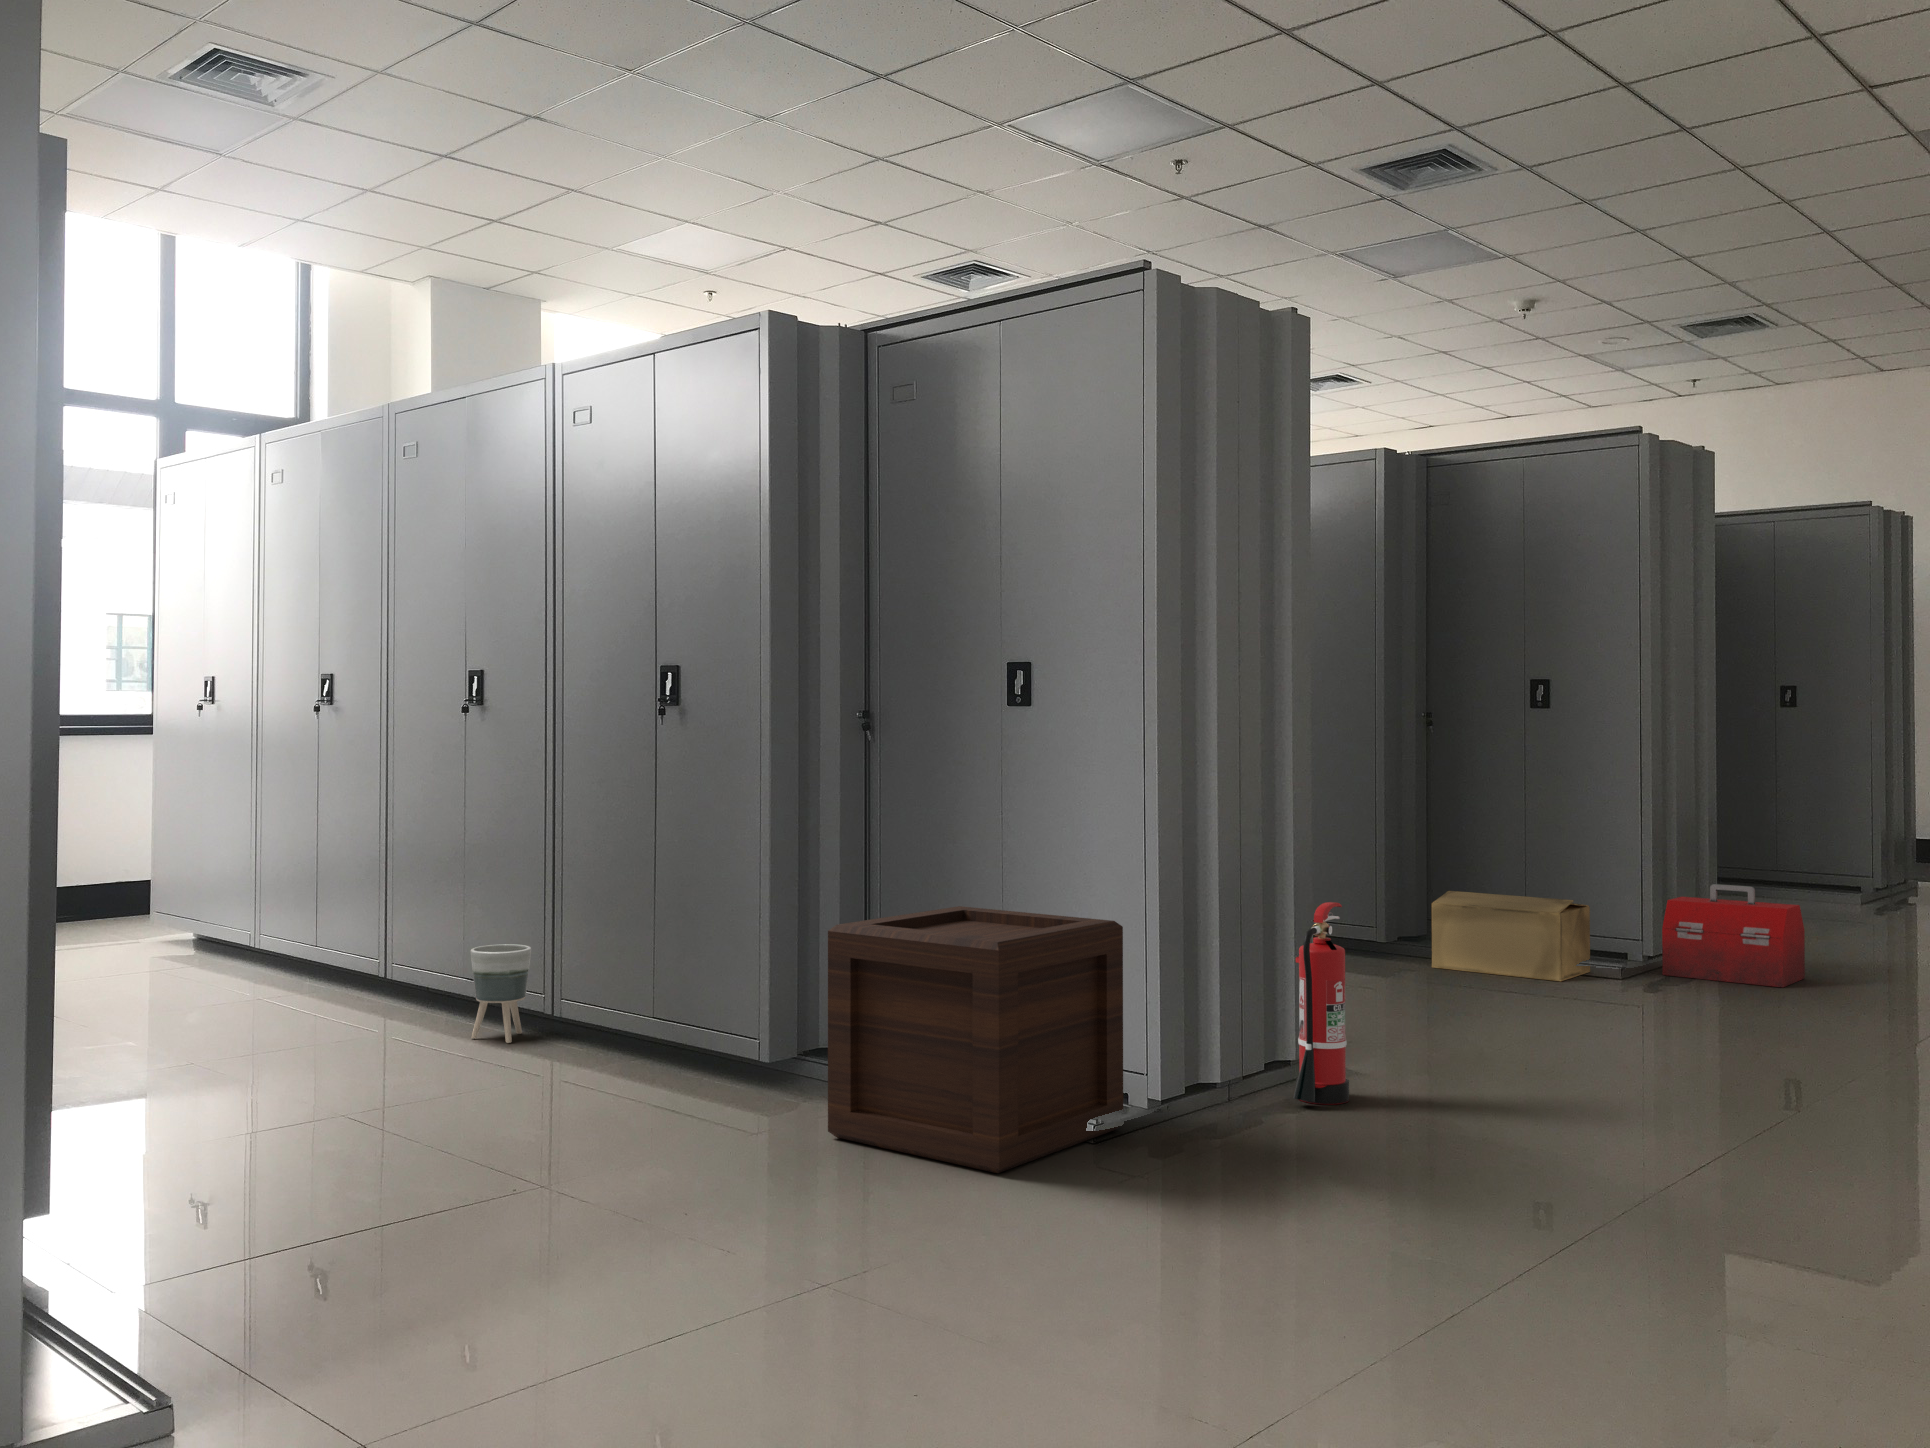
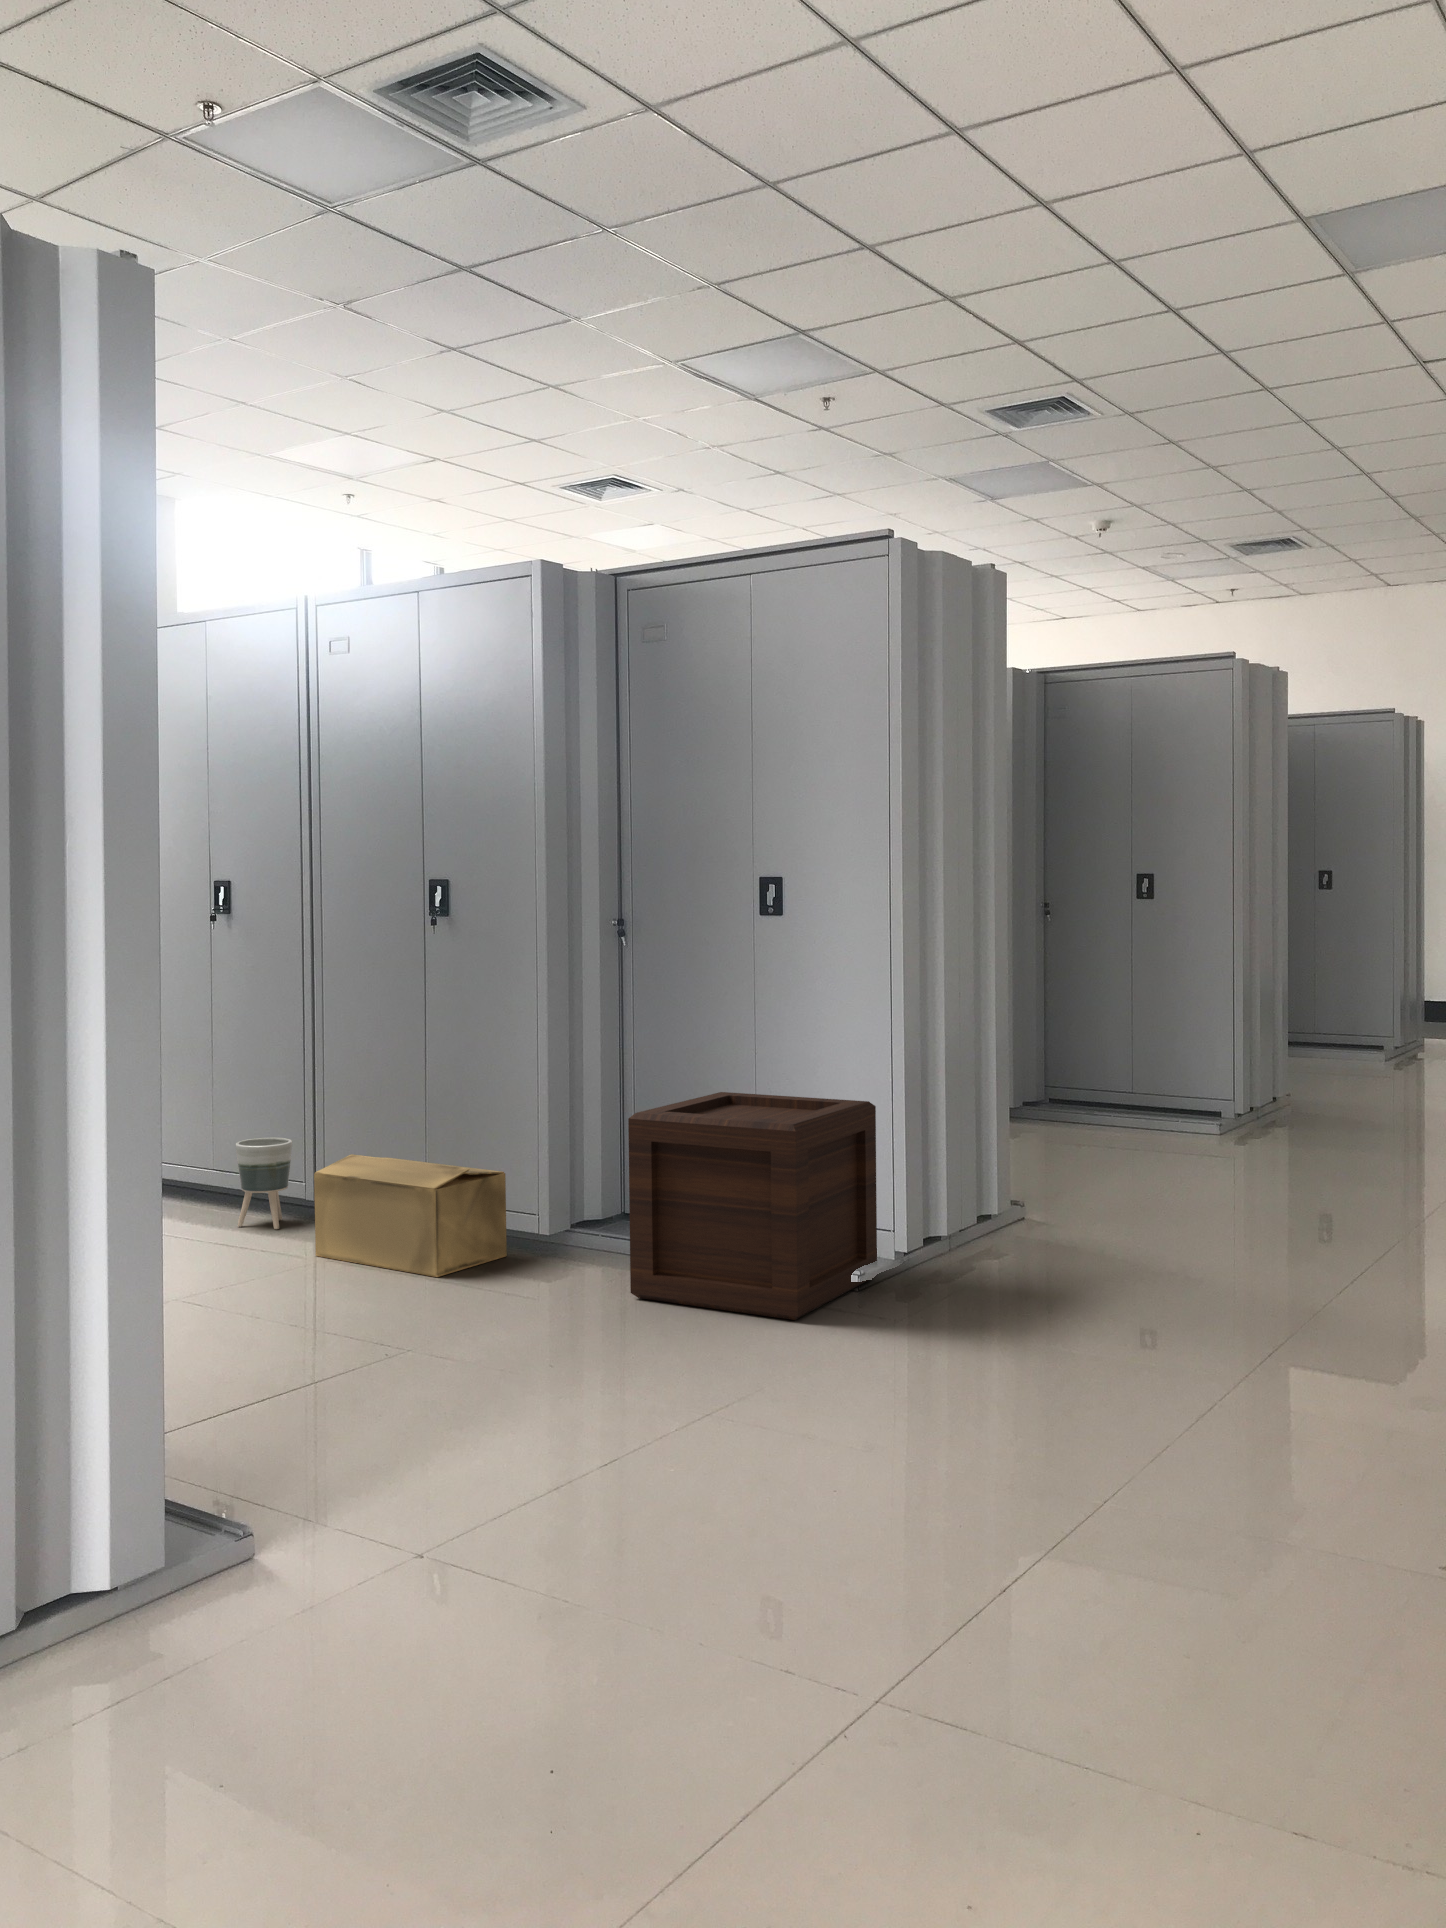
toolbox: present [1662,884,1805,987] -> none [1250,1048,1364,1135]
cardboard box: present [1432,891,1590,981] -> present [314,1154,507,1277]
fire extinguisher: present [1293,902,1349,1104] -> none [1003,1078,1048,1249]

